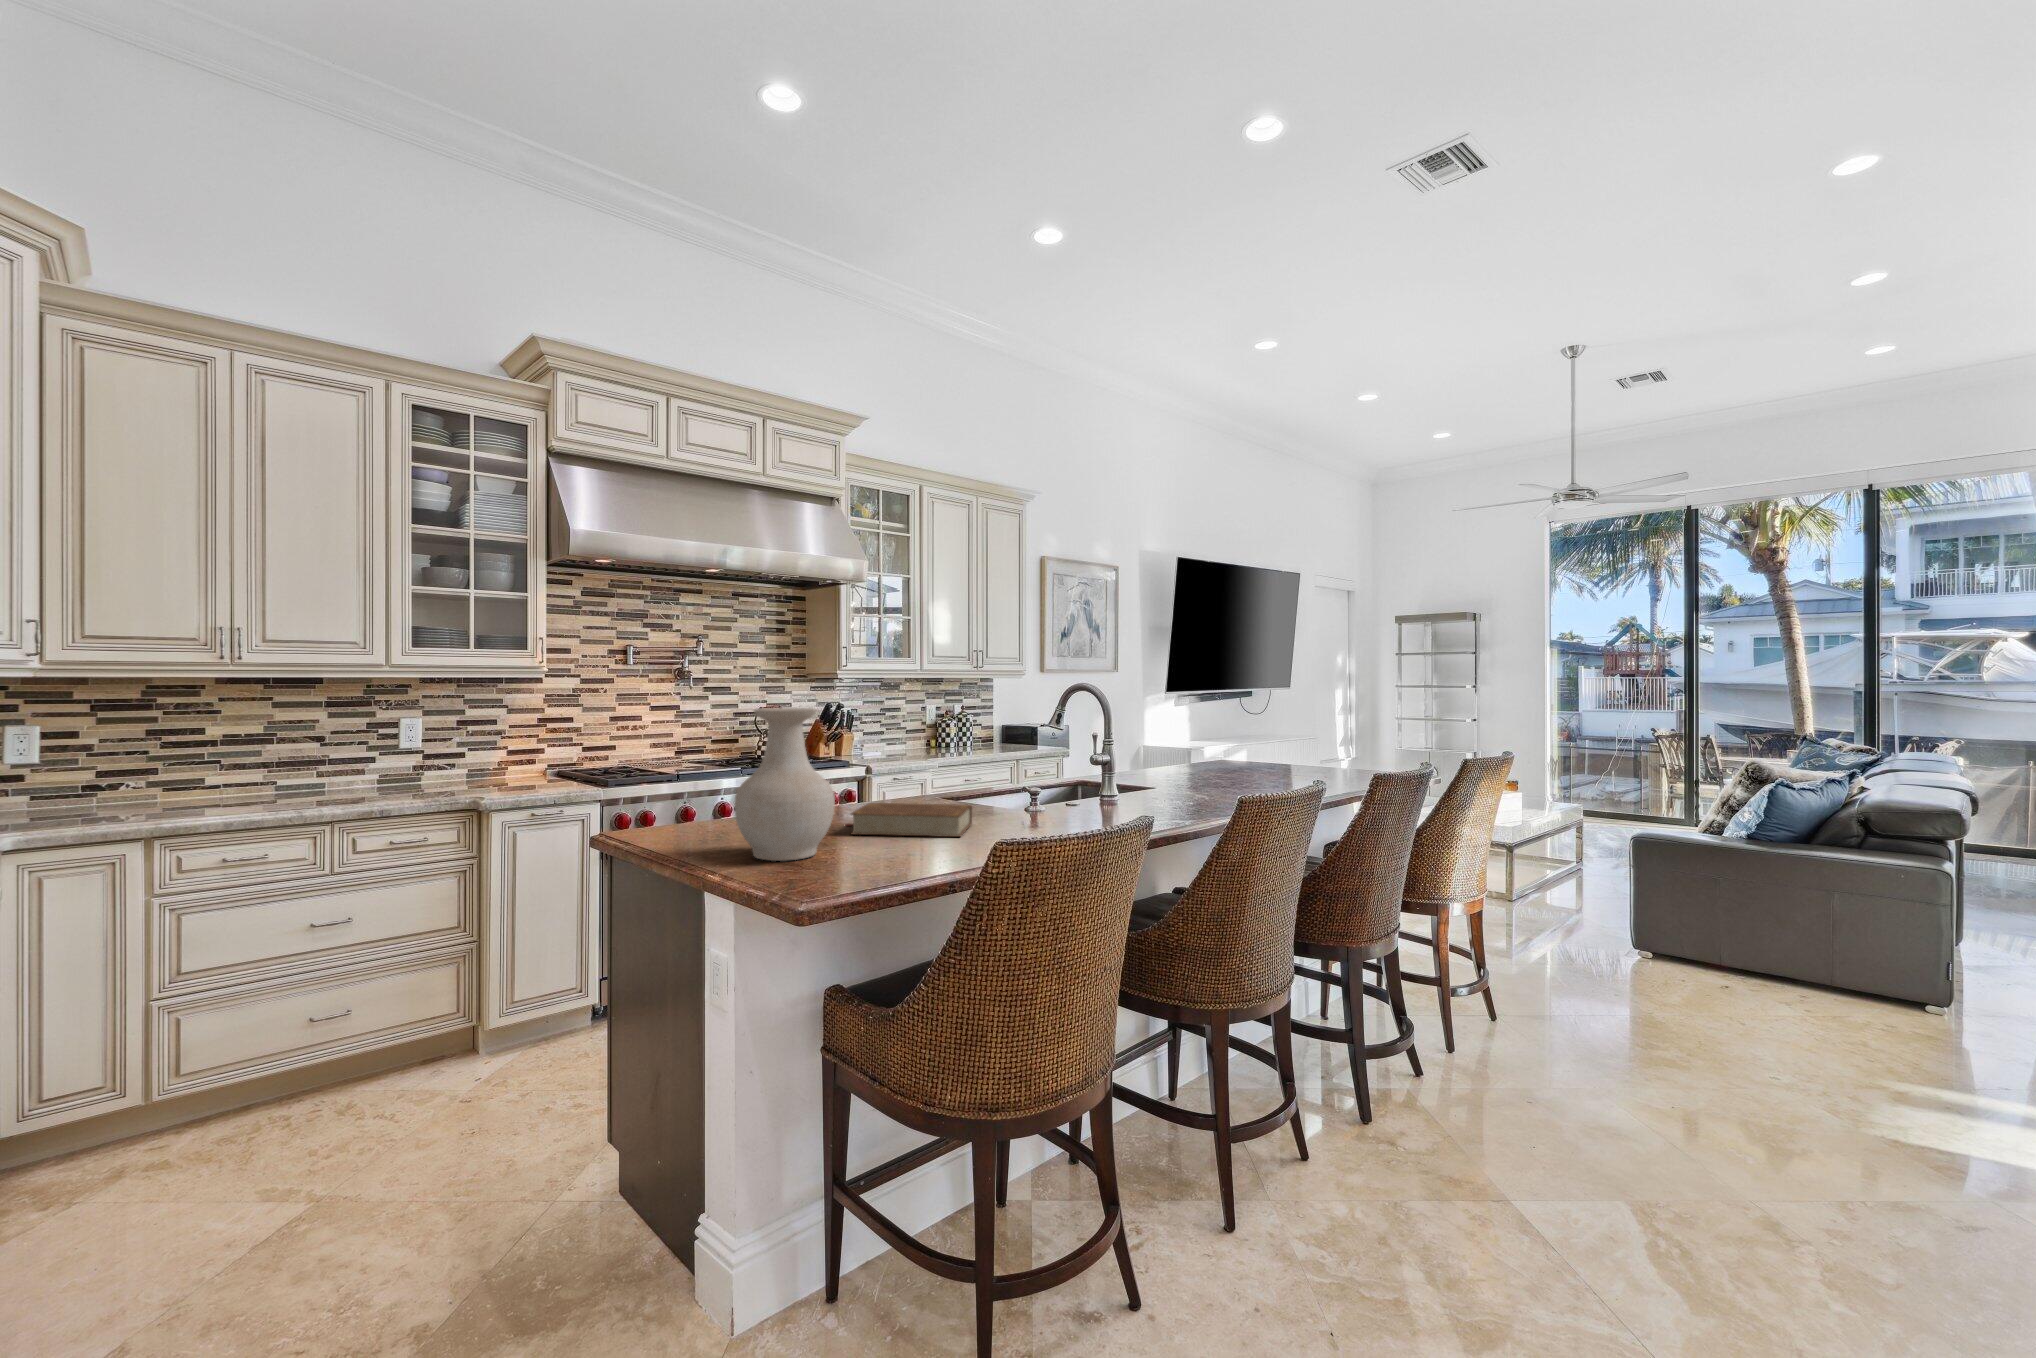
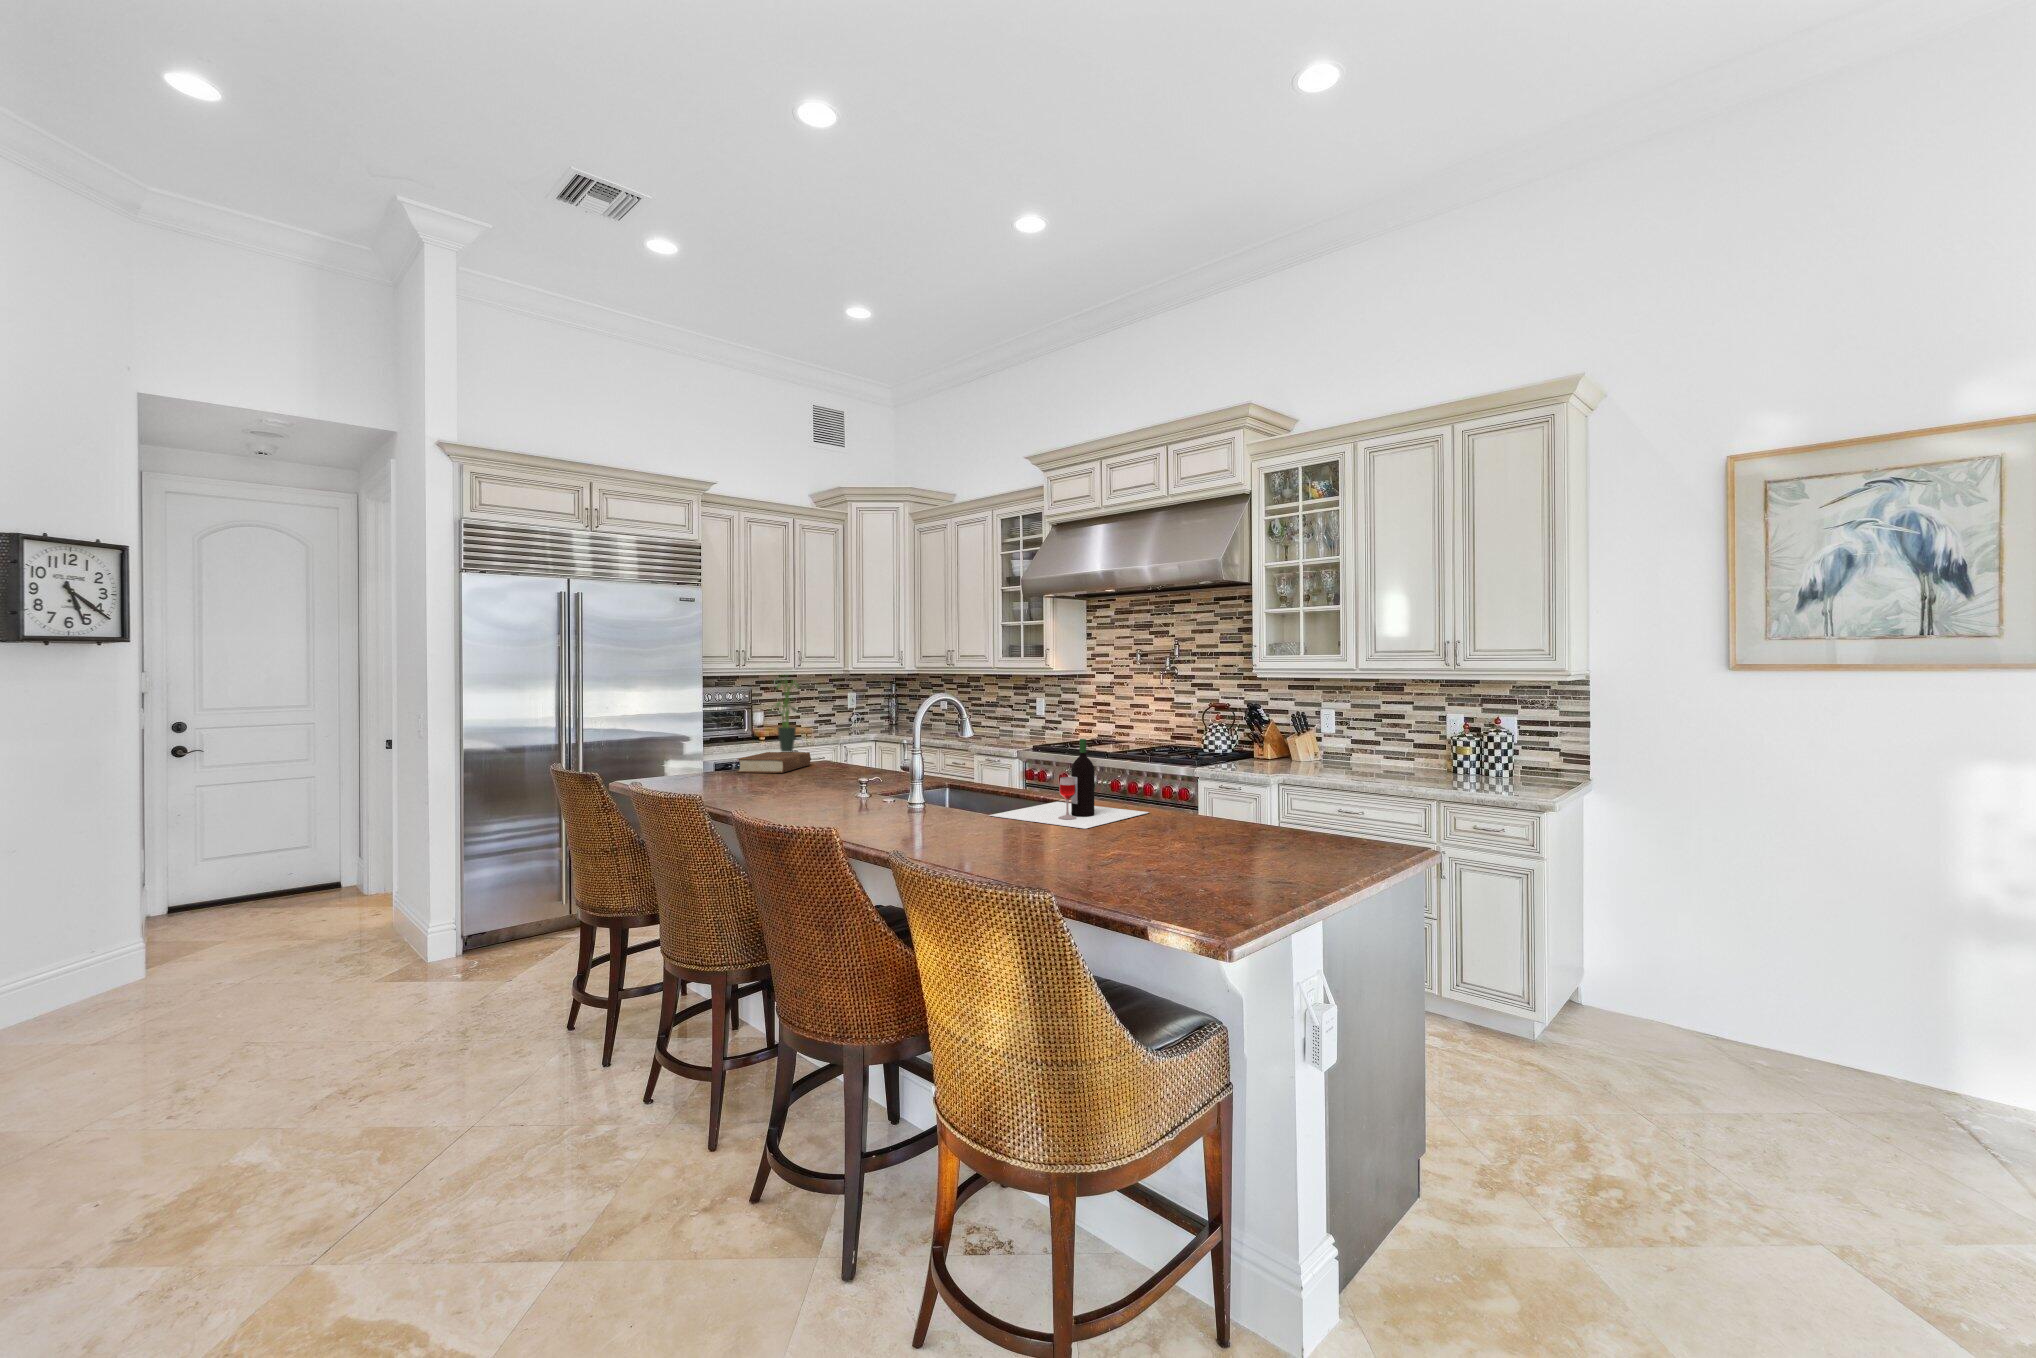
potted plant: none [647,683,716,839] -> present [775,675,799,752]
vase: present [734,708,835,861] -> none [688,687,741,763]
wine bottle: none [1168,724,1281,787] -> present [990,739,1149,829]

